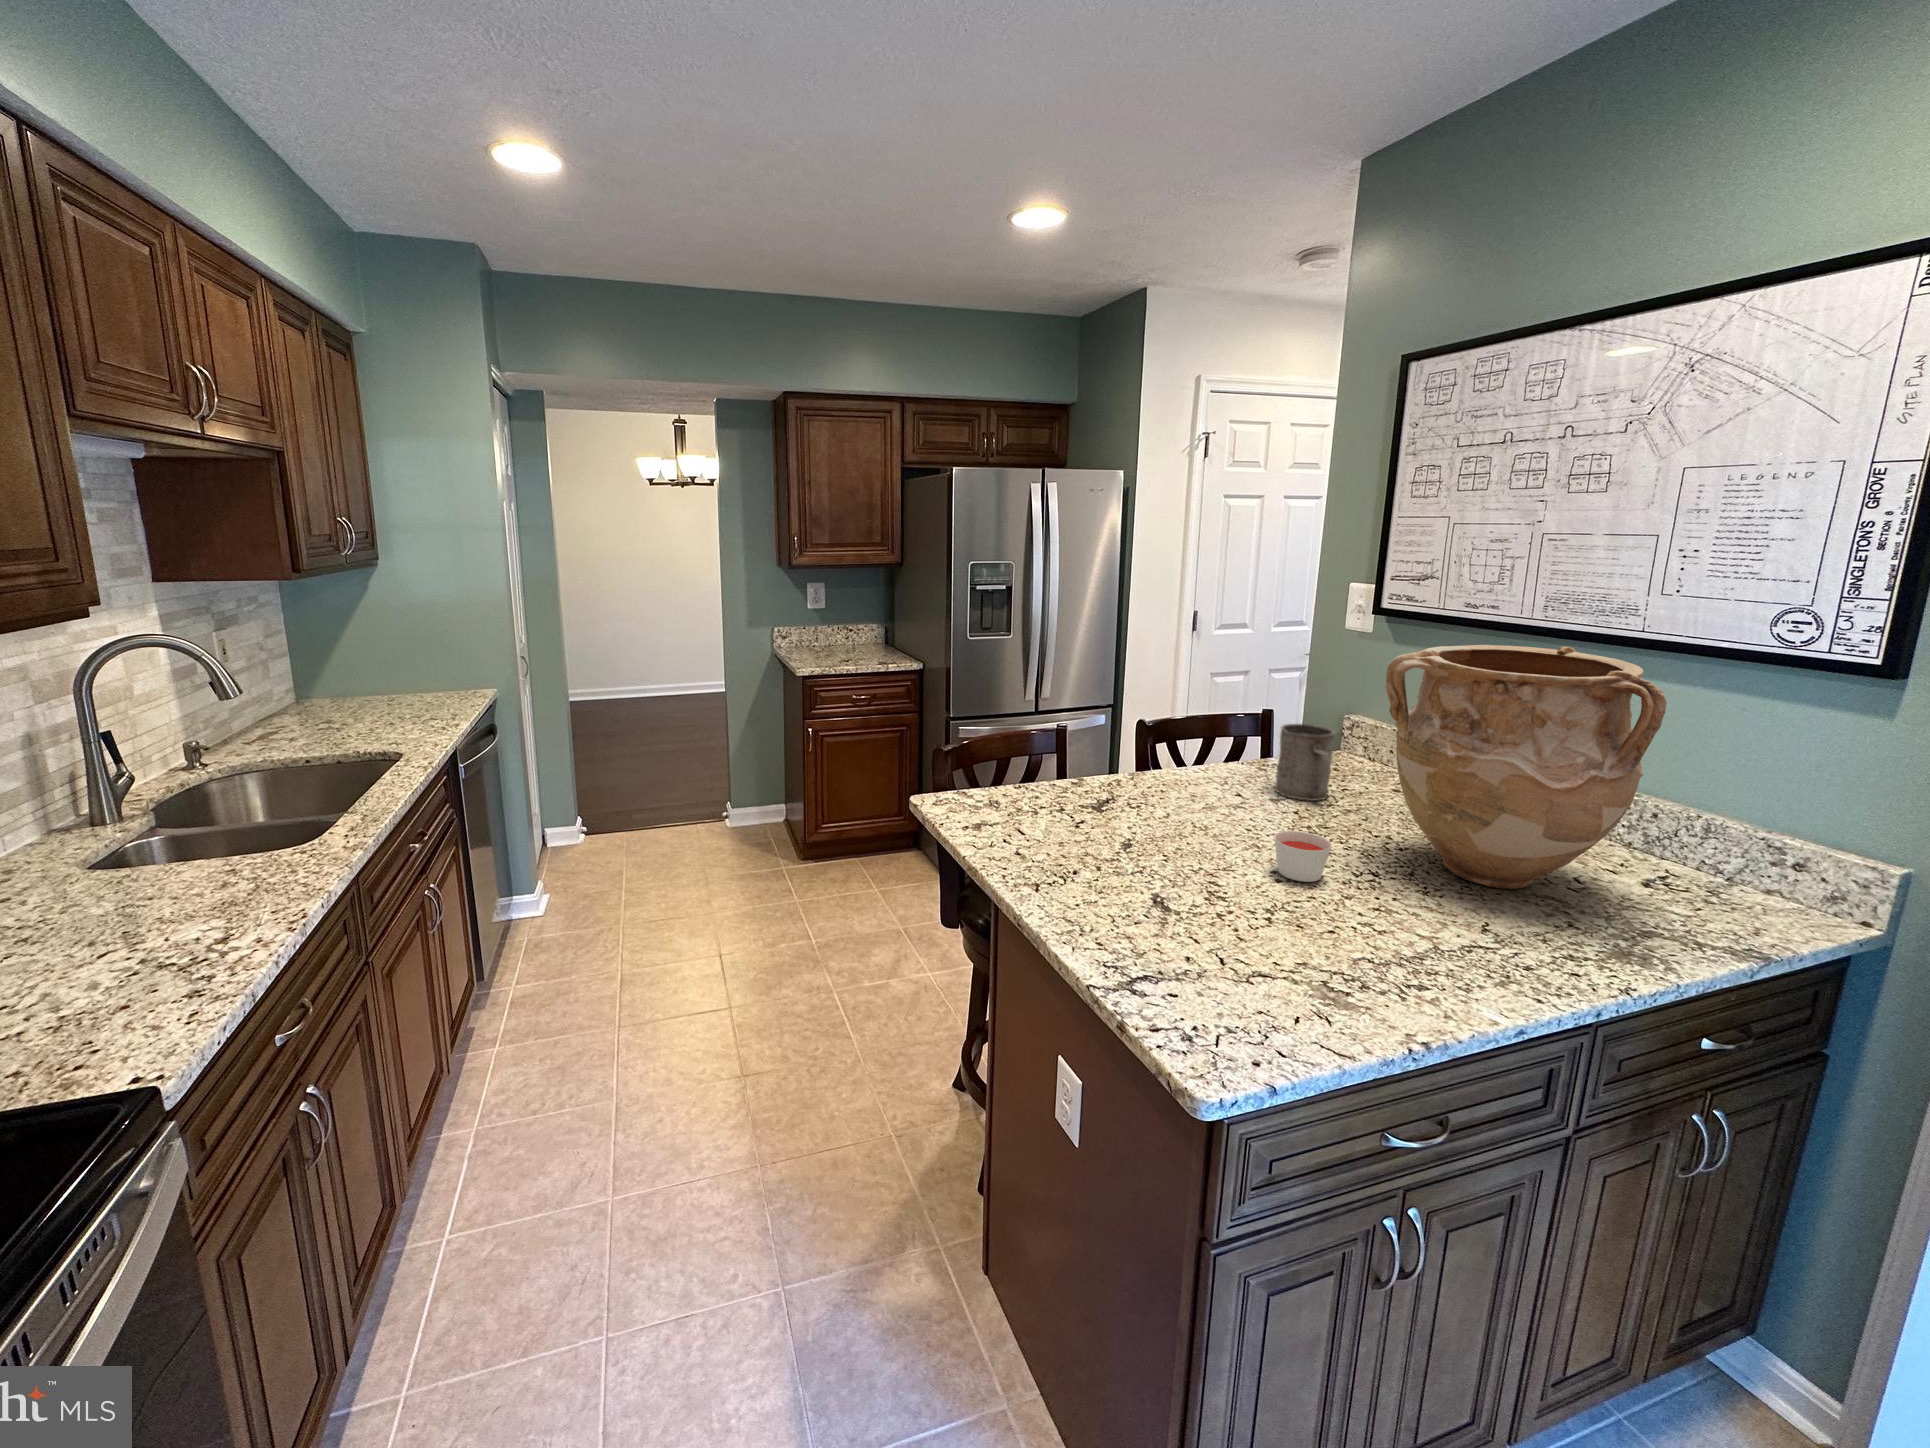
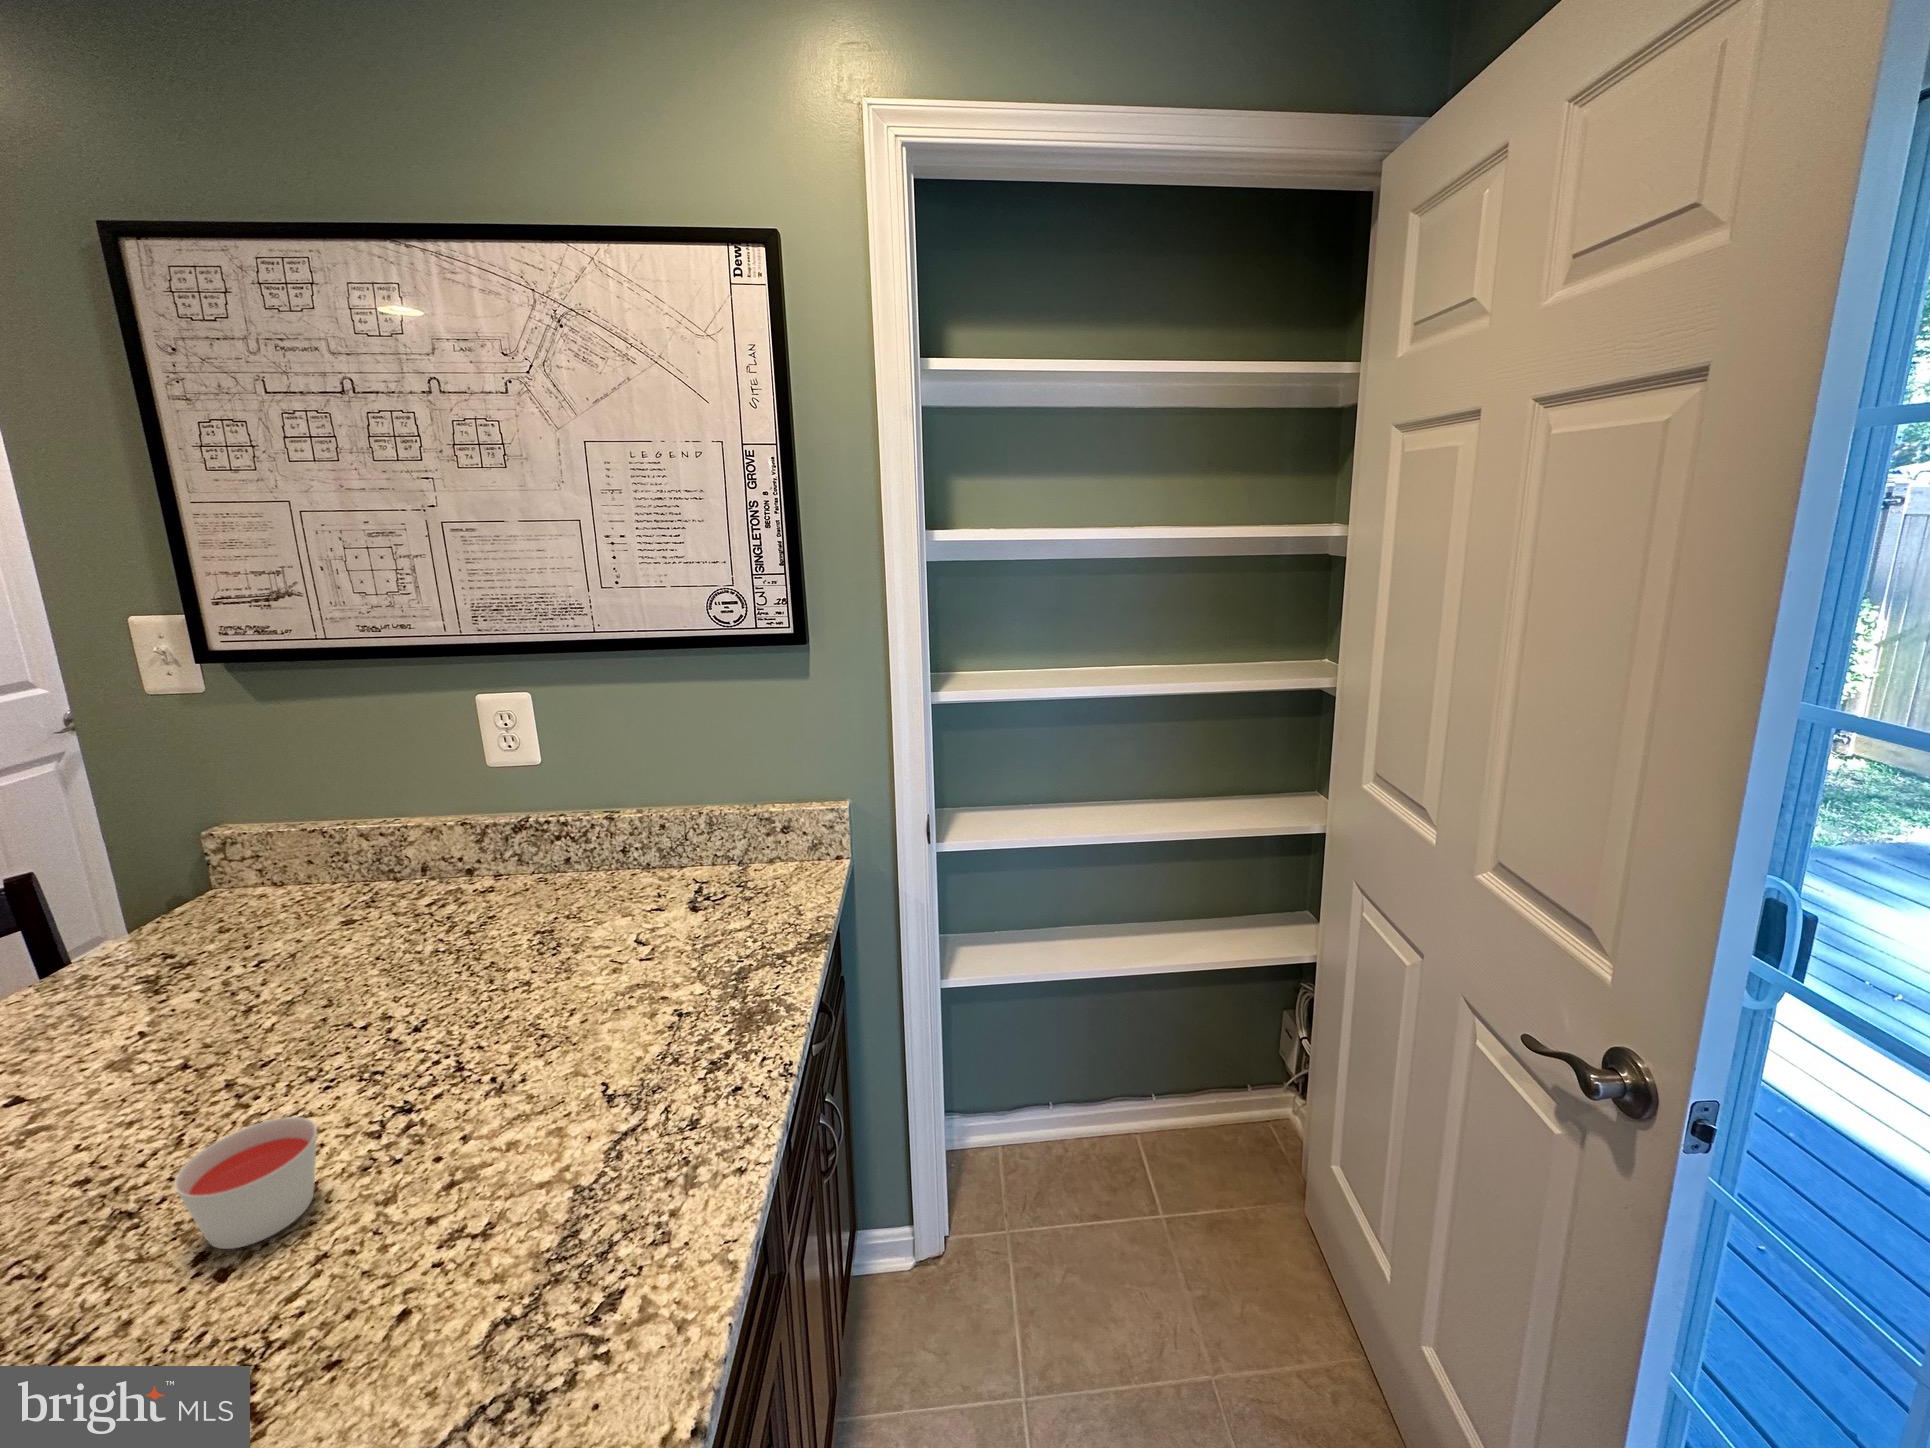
vase: present [1386,645,1667,889] -> none [305,666,697,1029]
mug: present [1275,724,1335,801] -> none [78,881,237,1042]

